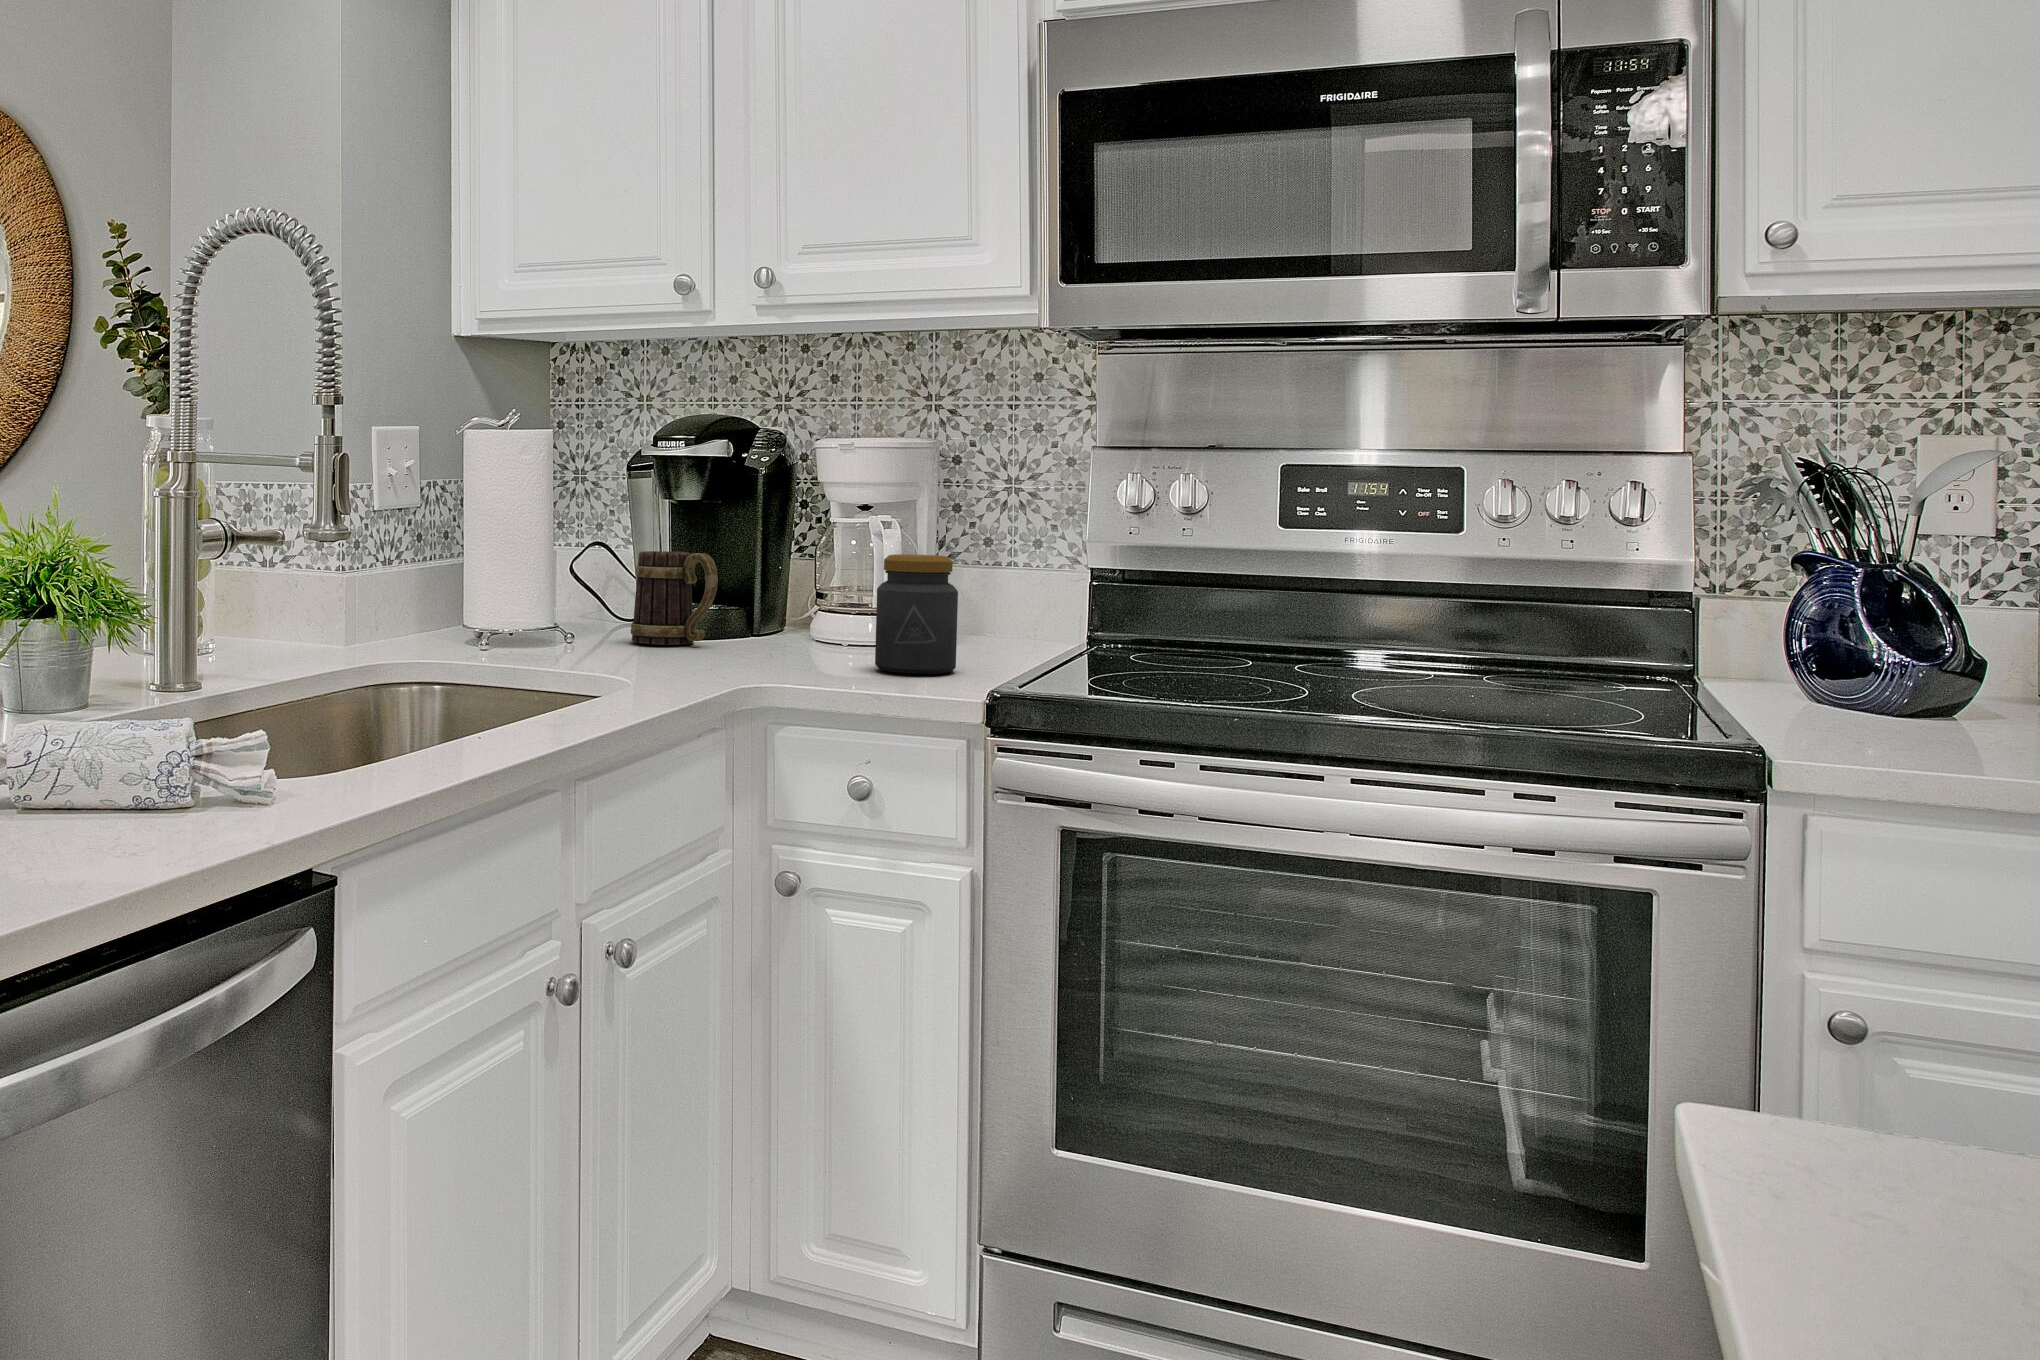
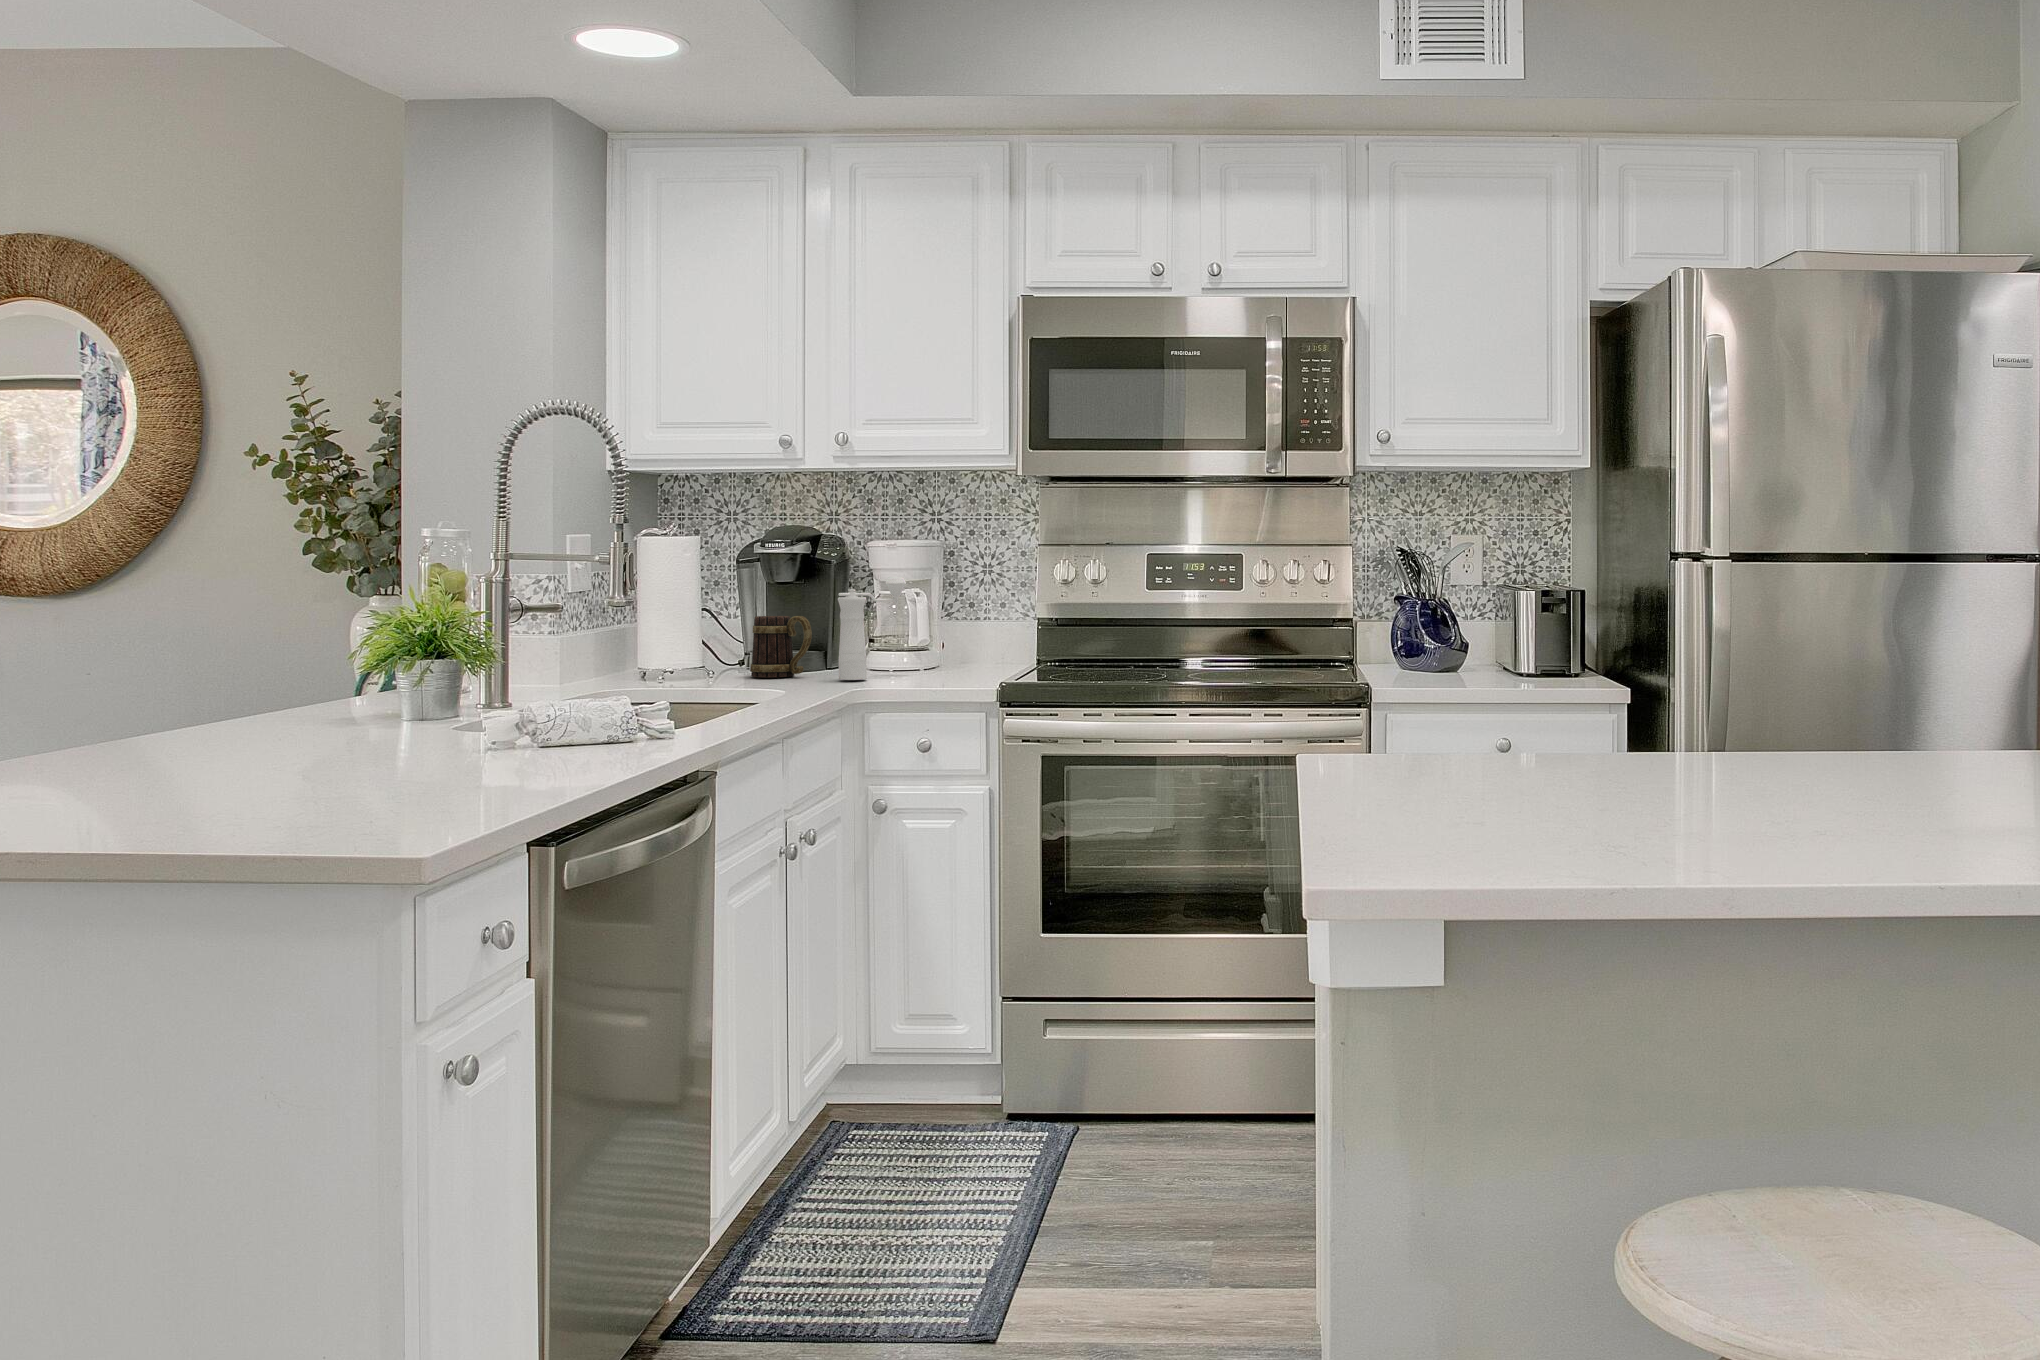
pepper mill: none [748,497,863,657] -> present [838,578,906,680]
jar: present [875,554,958,674] -> none [924,611,974,683]

